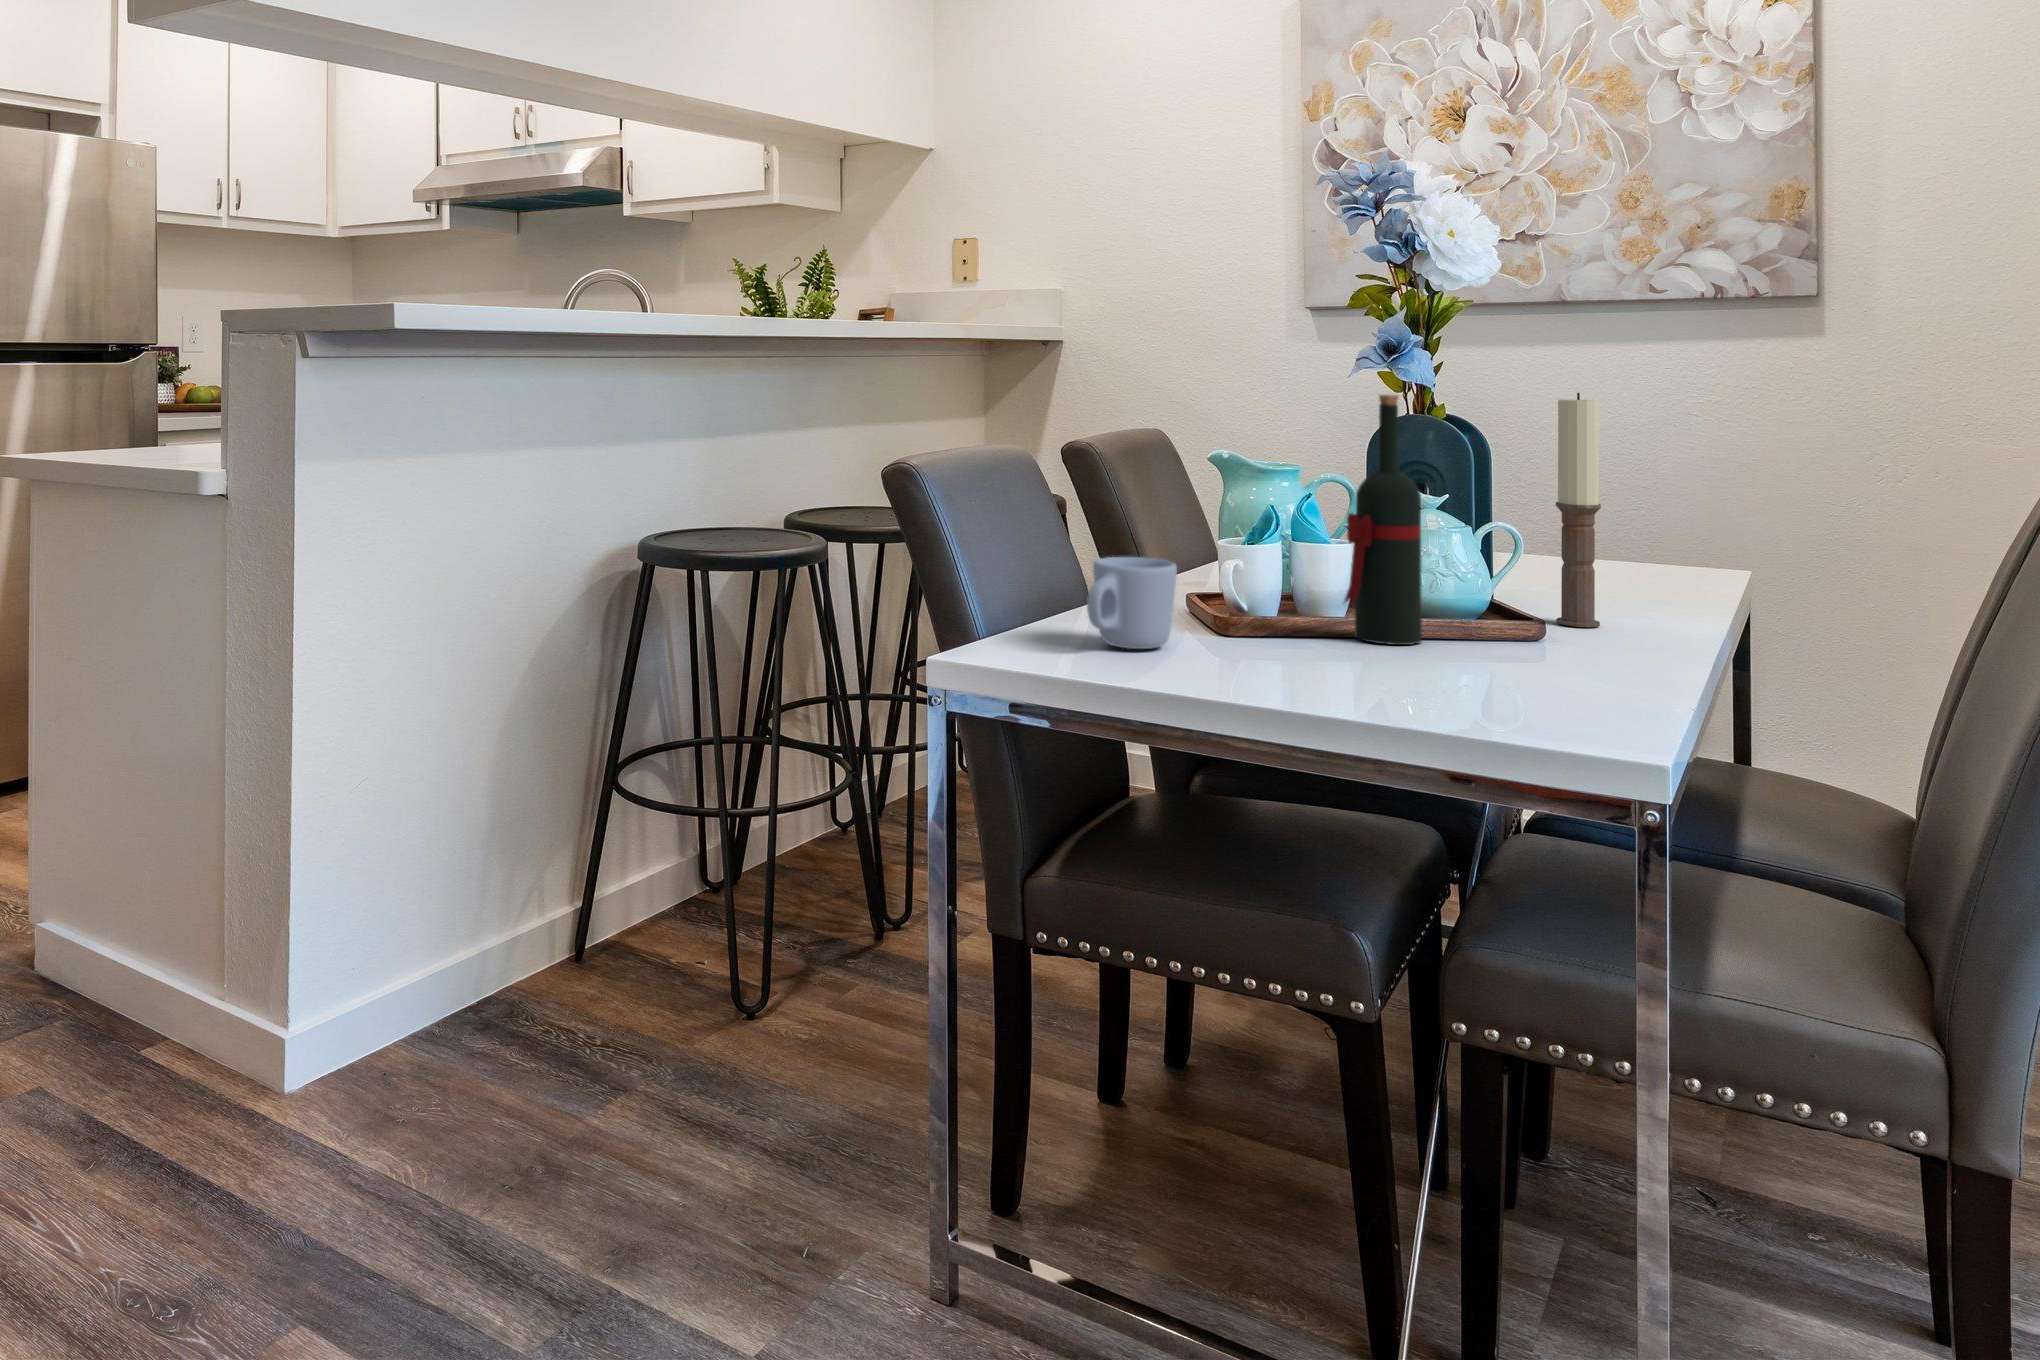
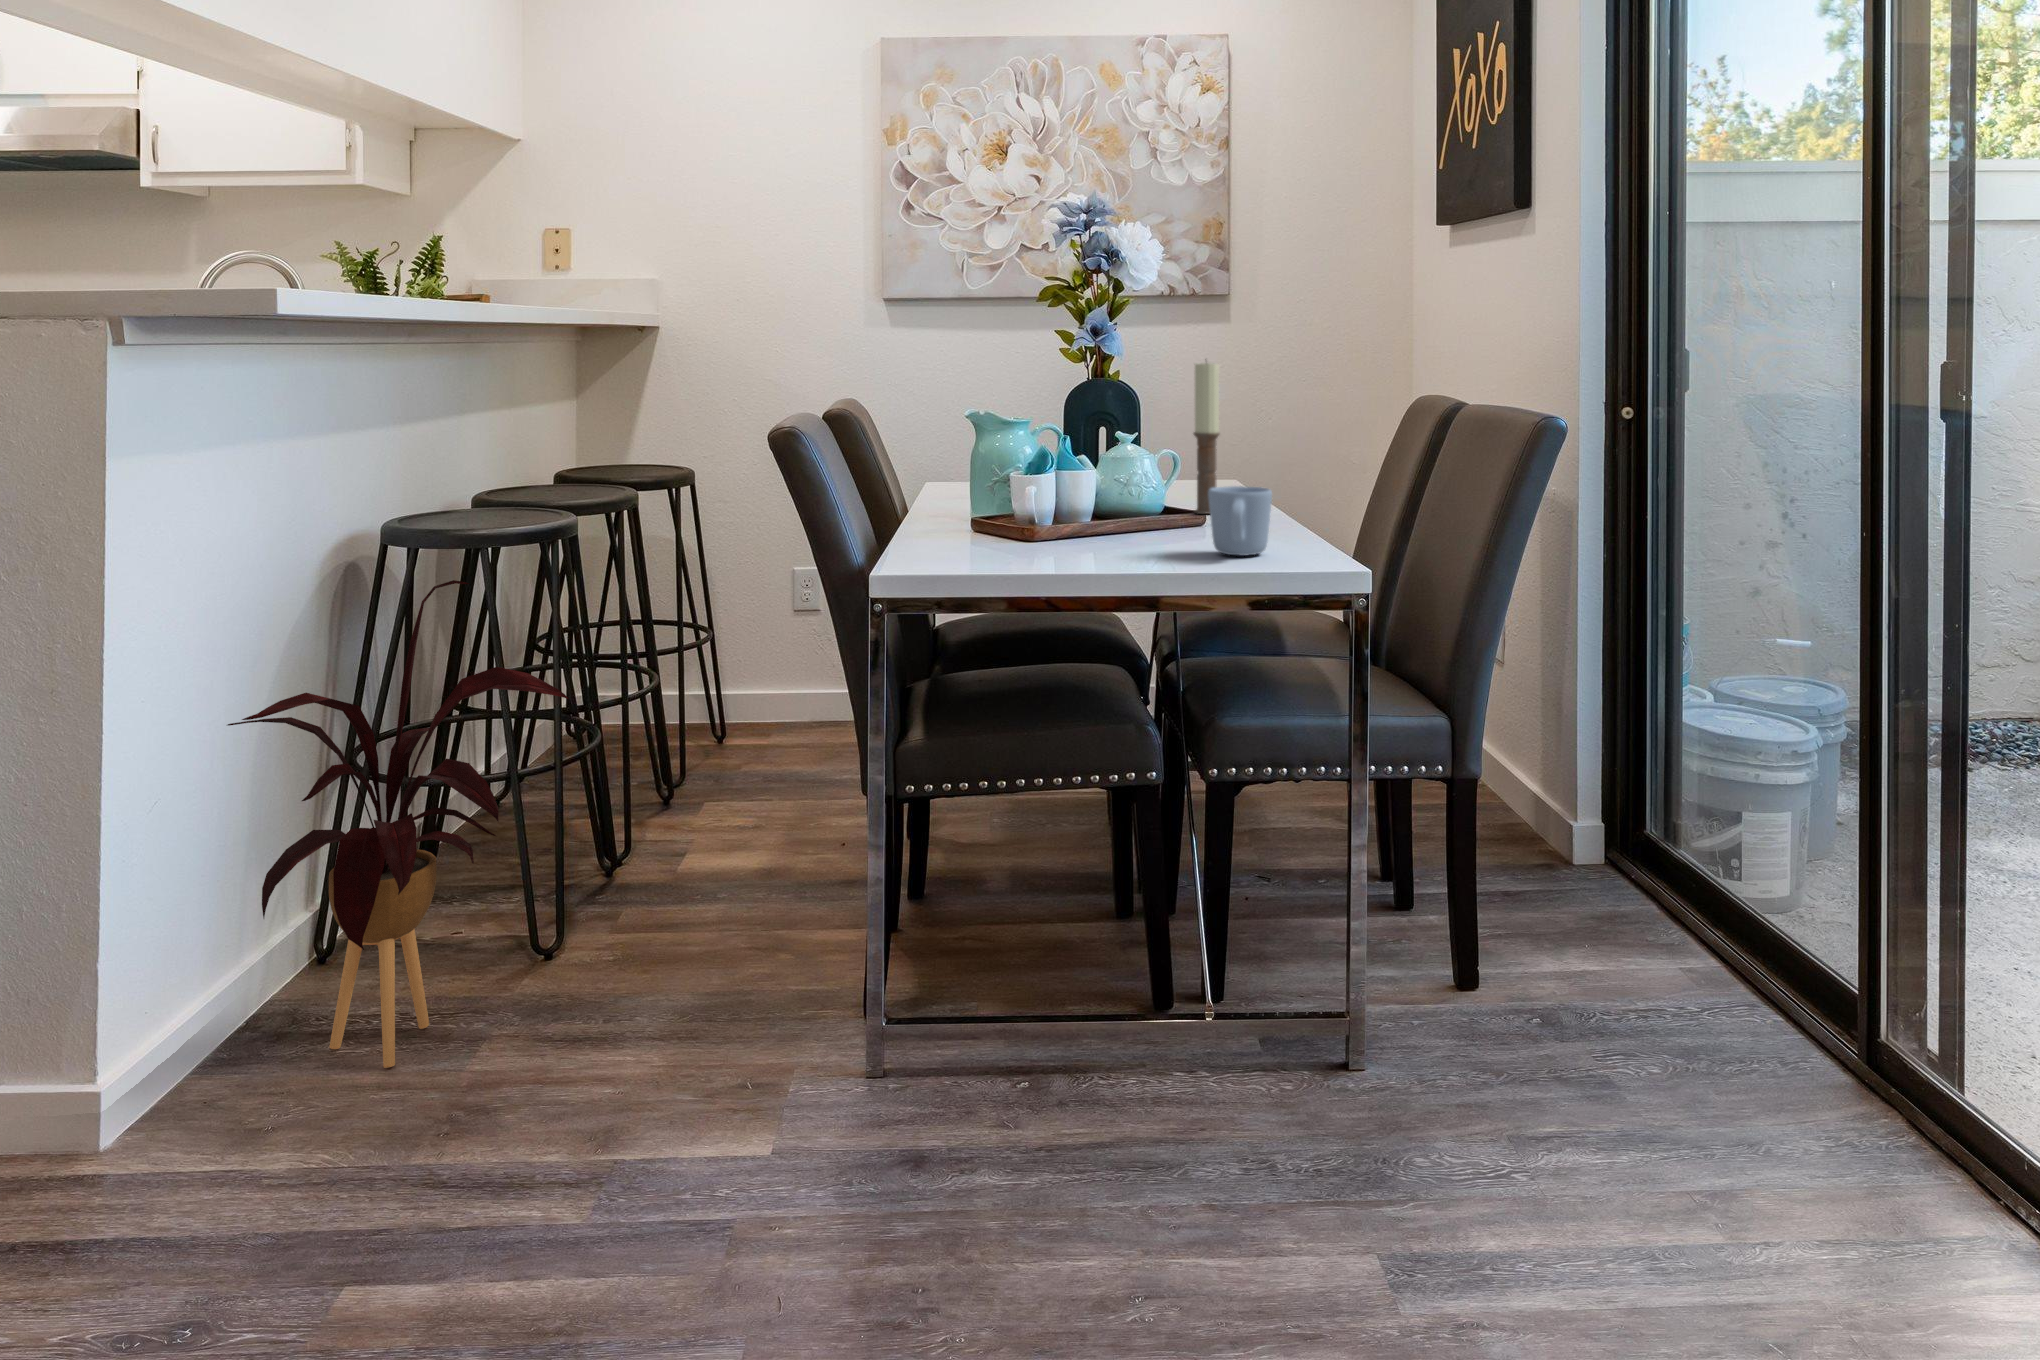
wine bottle: present [1344,395,1422,645] -> none [1102,362,1148,534]
mug: present [1087,557,1177,649] -> present [1208,486,1272,555]
house plant: none [403,604,699,1092] -> present [228,580,569,1068]

